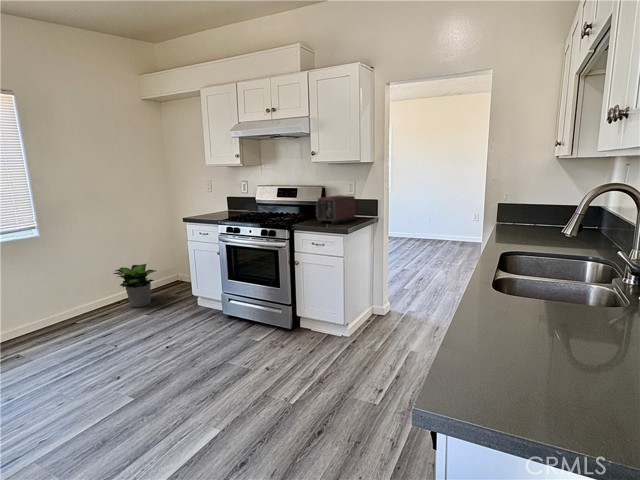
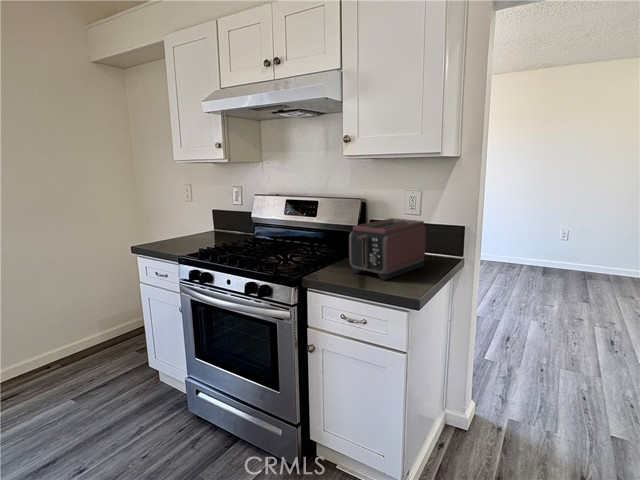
potted plant: present [113,264,156,307] -> none [28,309,111,380]

